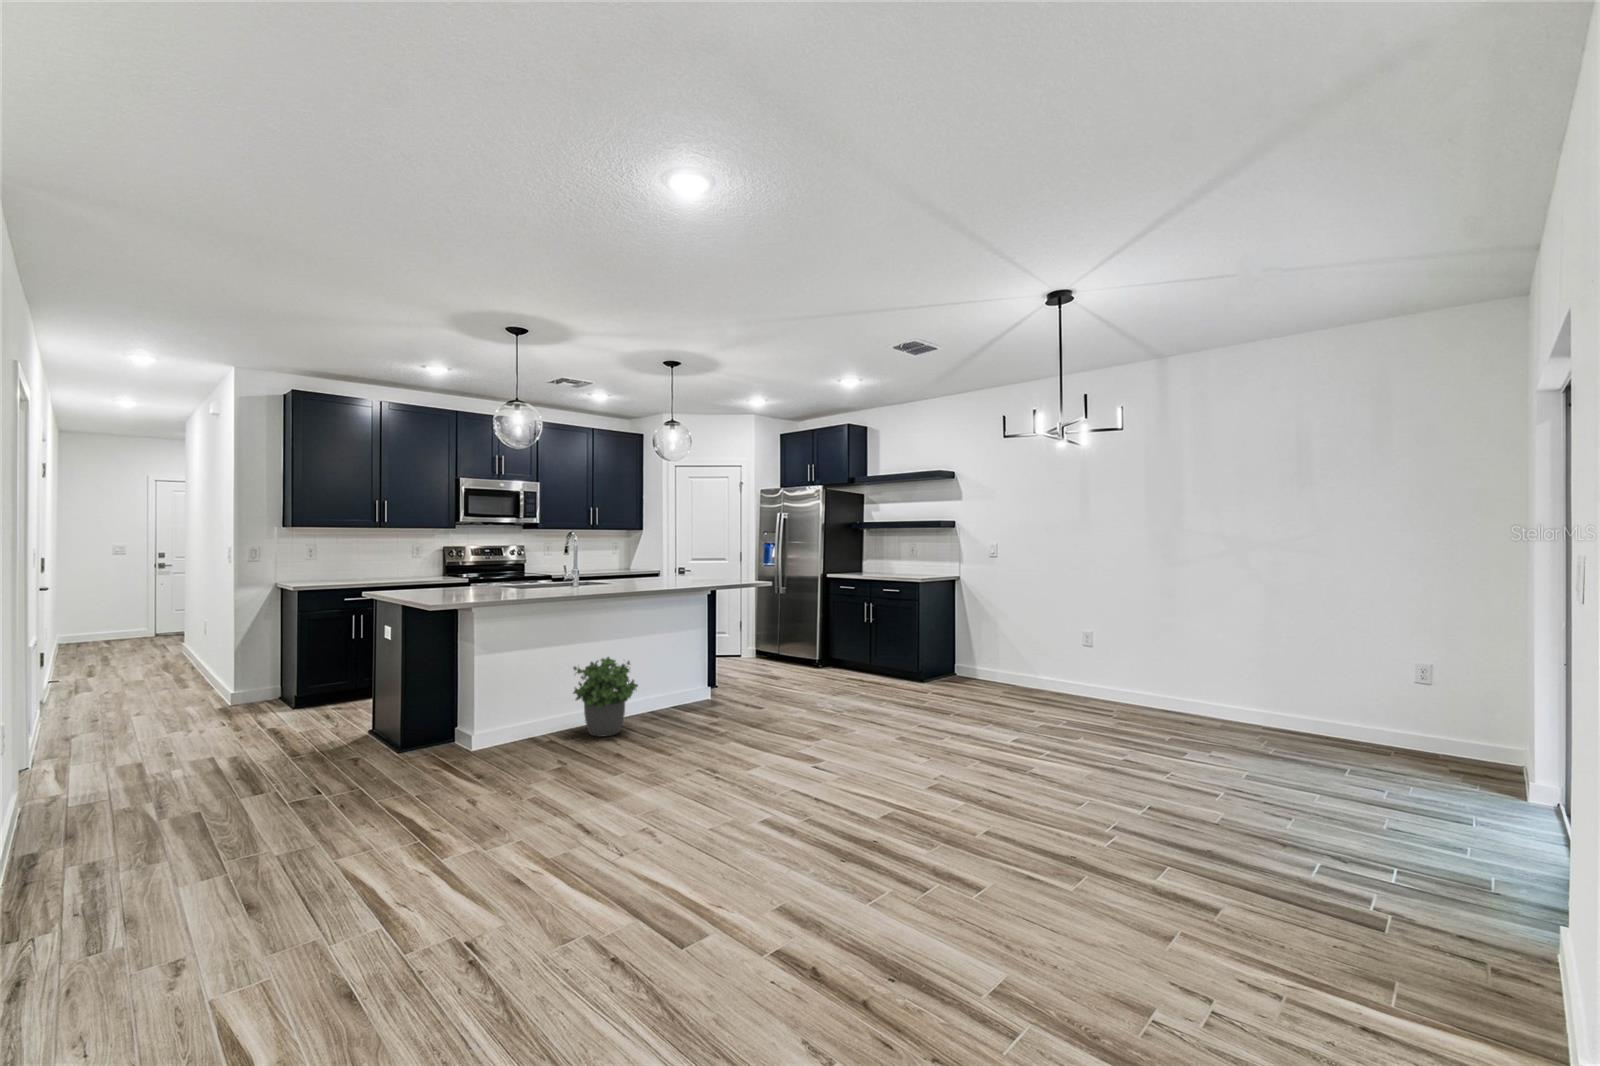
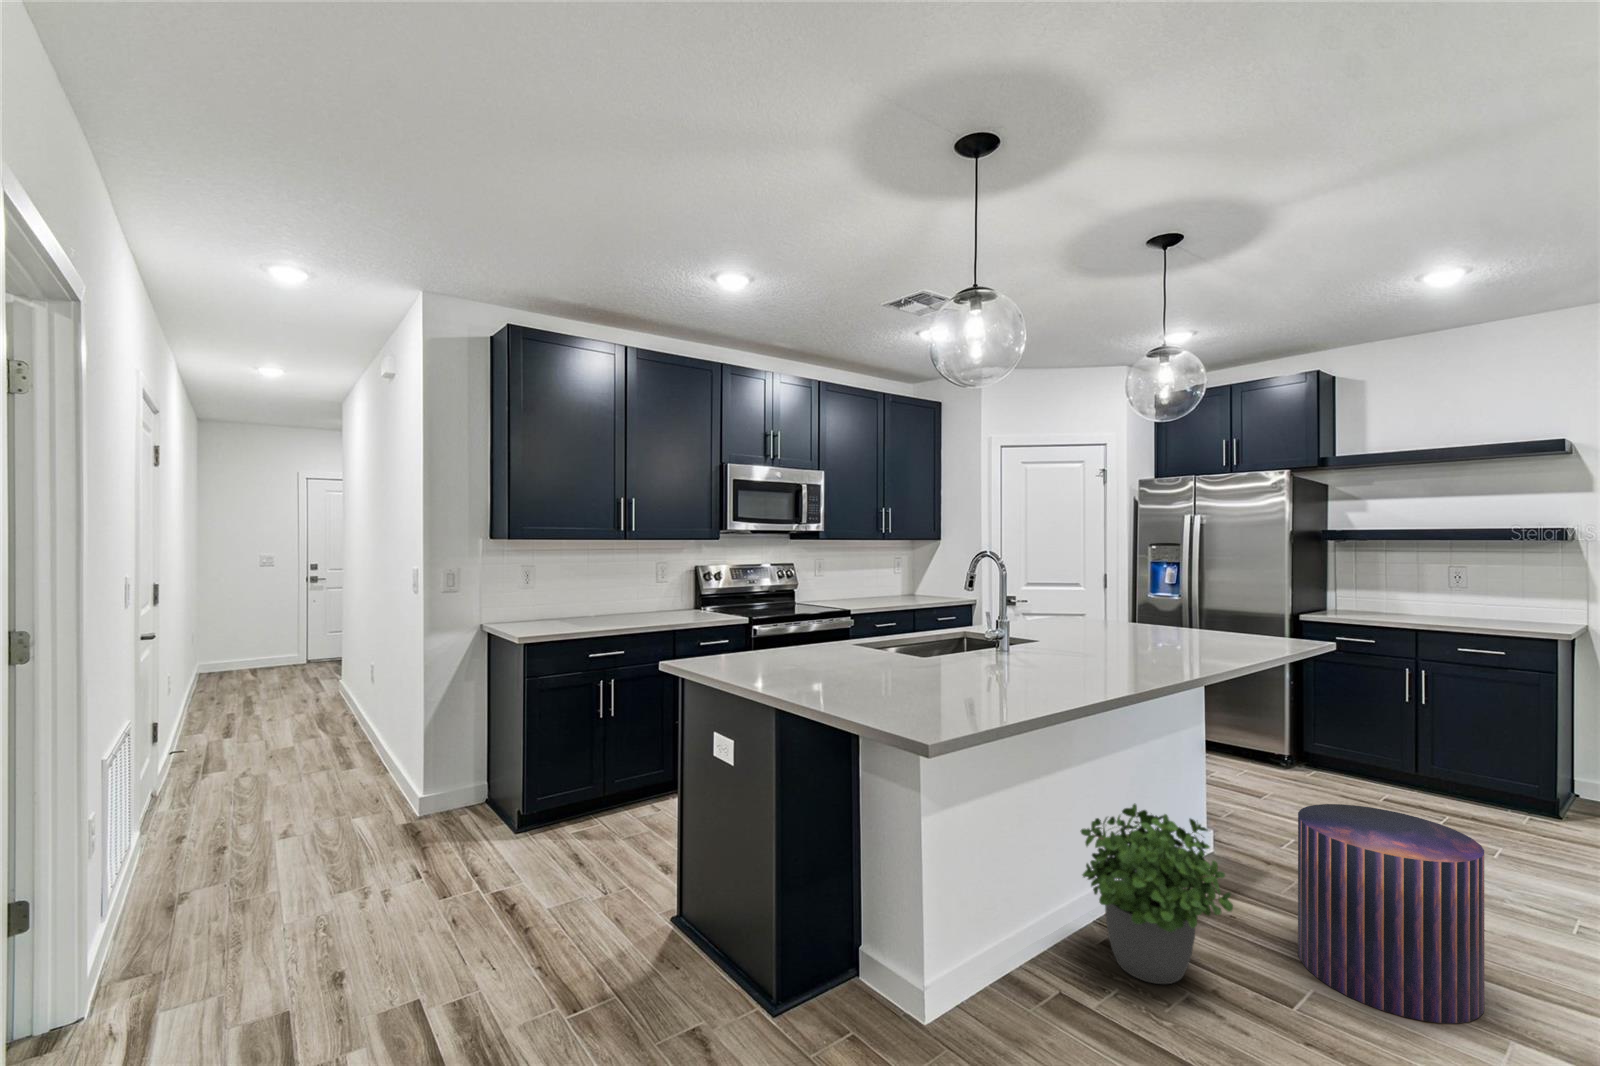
pouf: none [683,656,752,740] -> present [1298,804,1485,1023]

